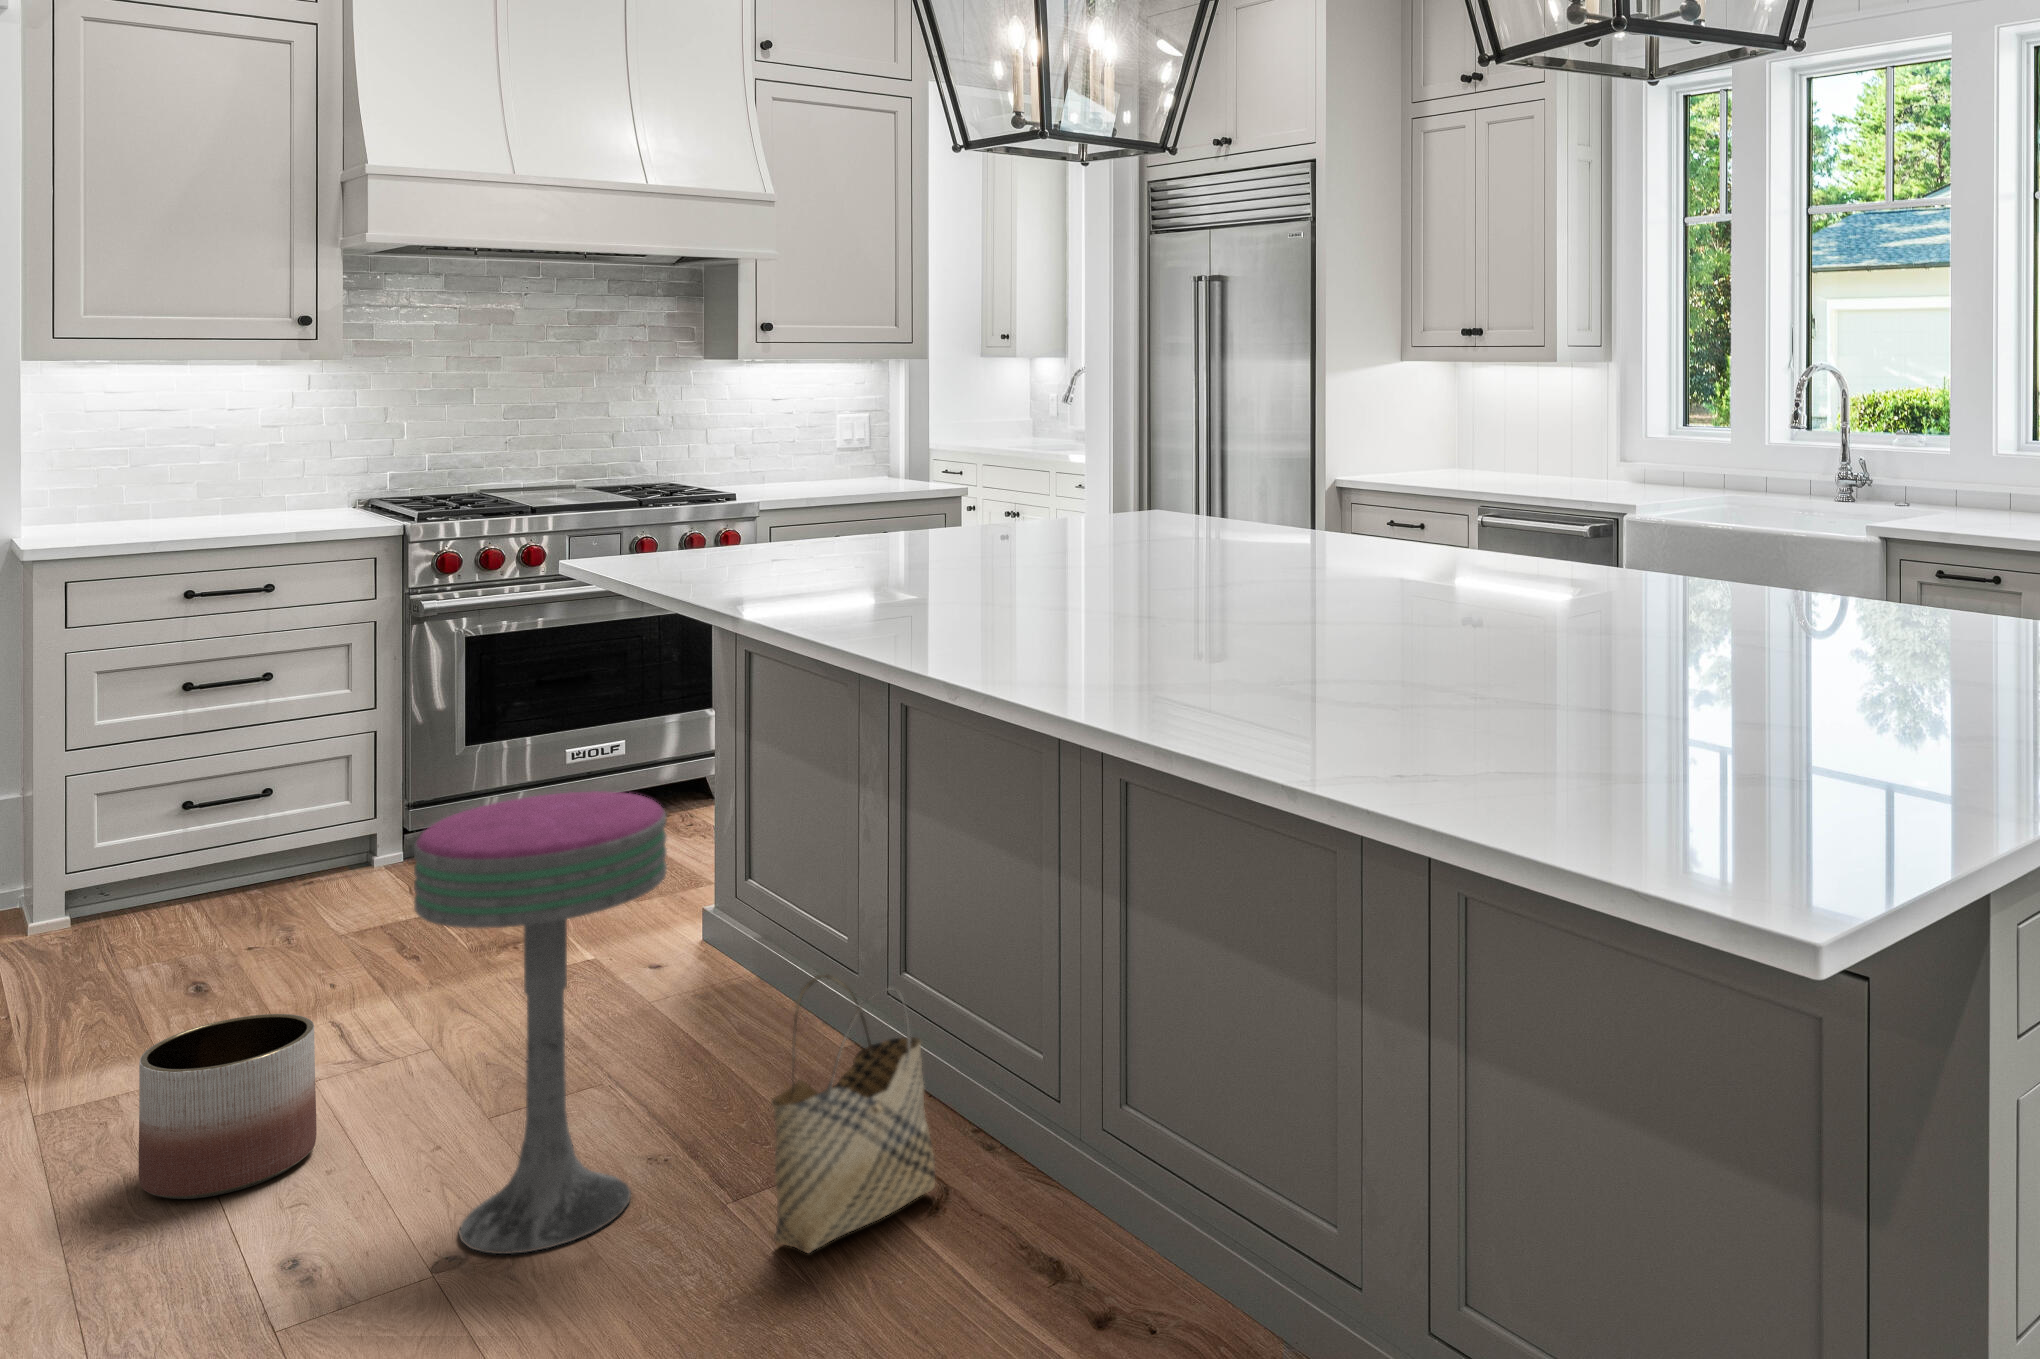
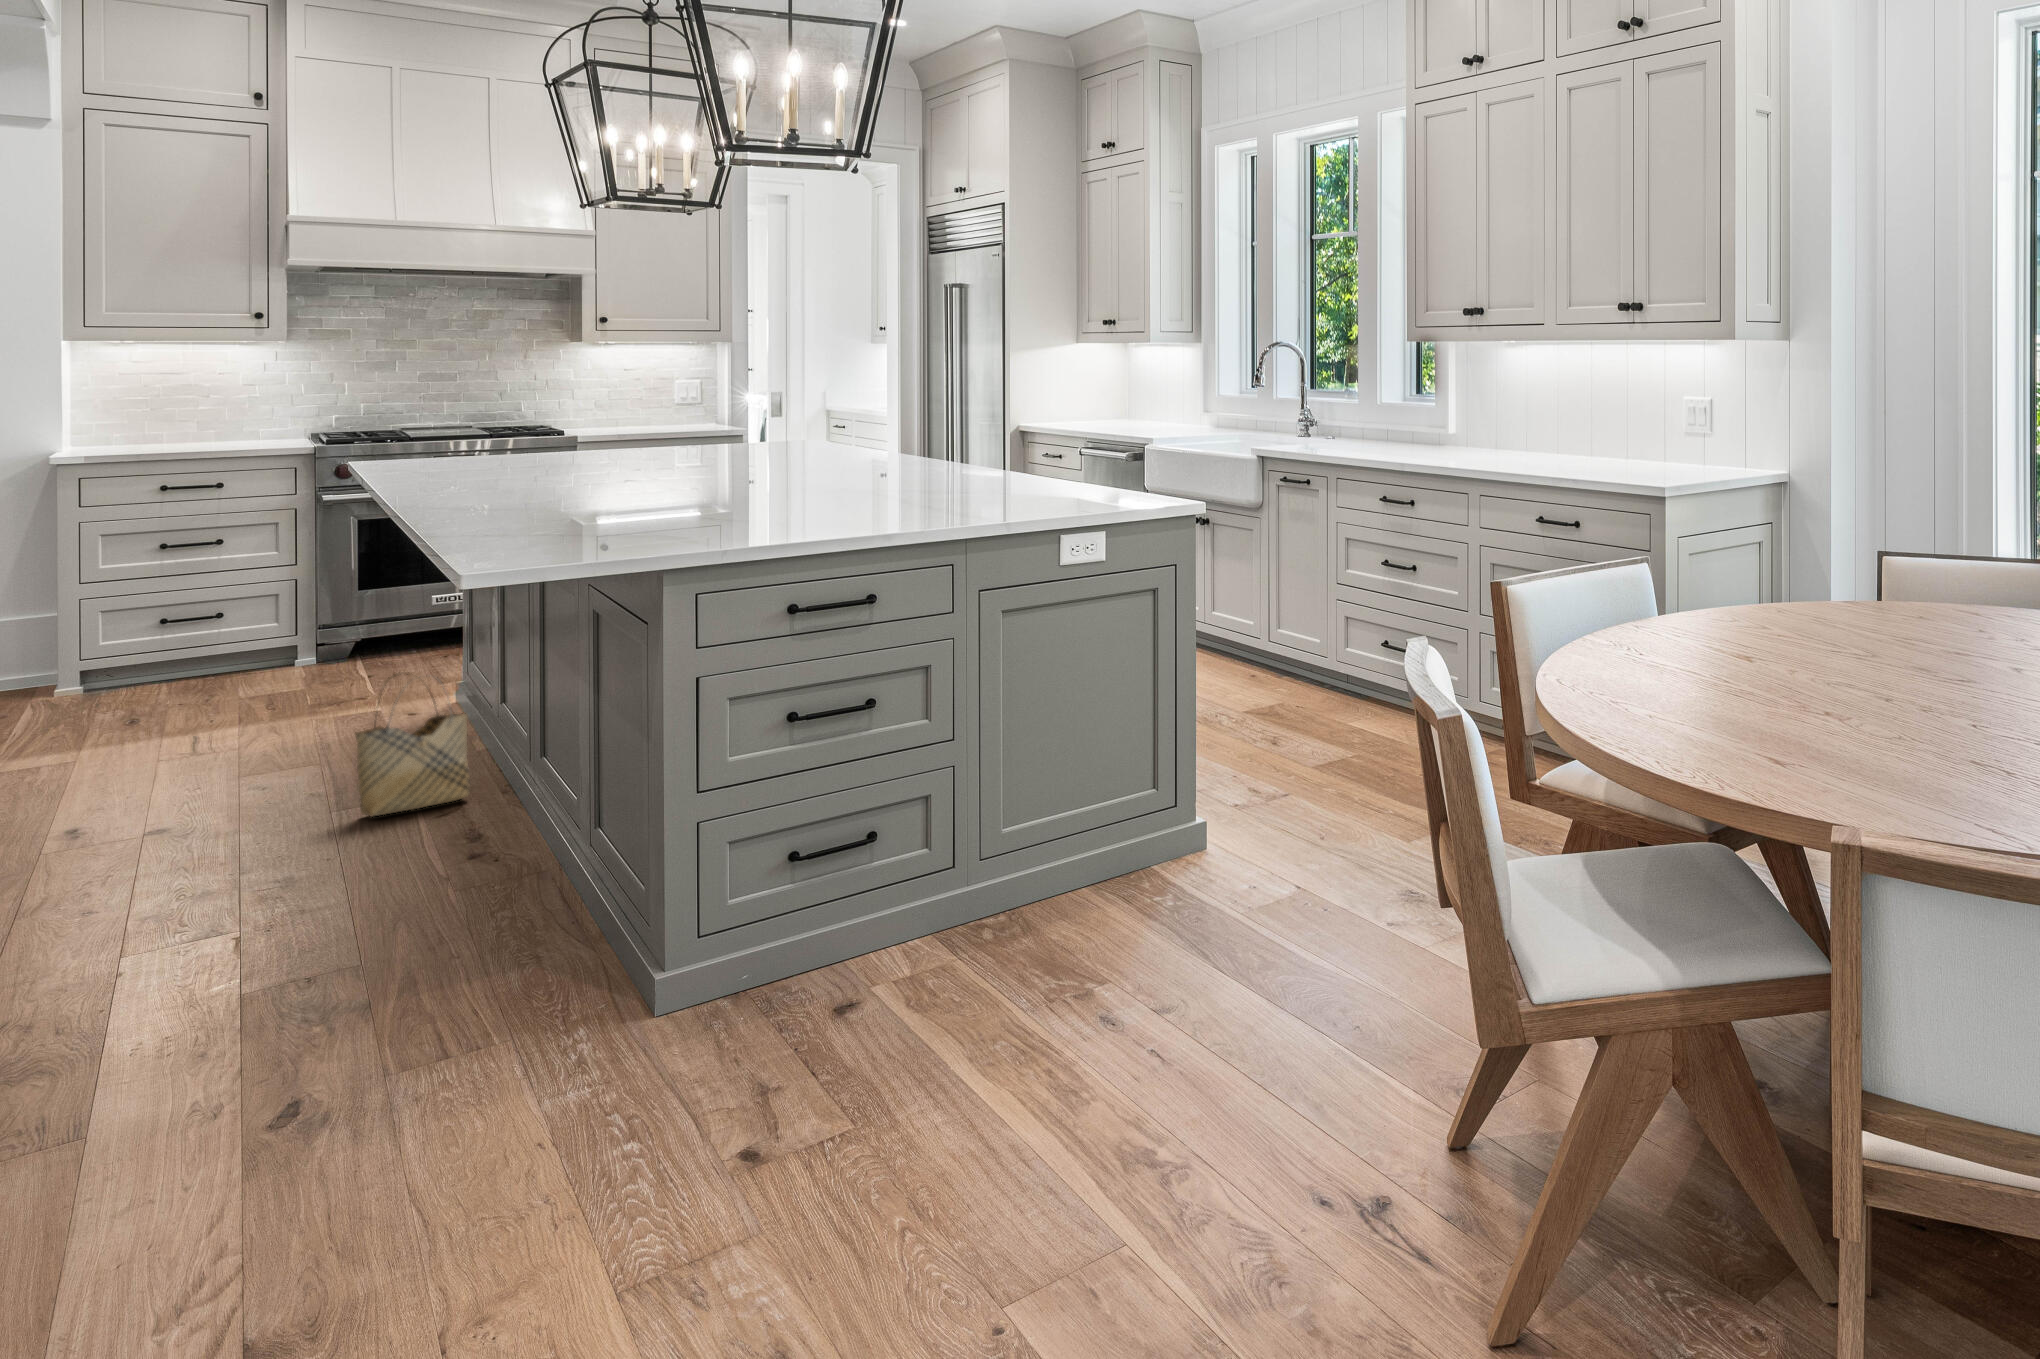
bar stool: present [414,791,667,1254] -> none [169,573,329,817]
planter: present [139,1014,317,1199] -> none [43,706,152,798]

